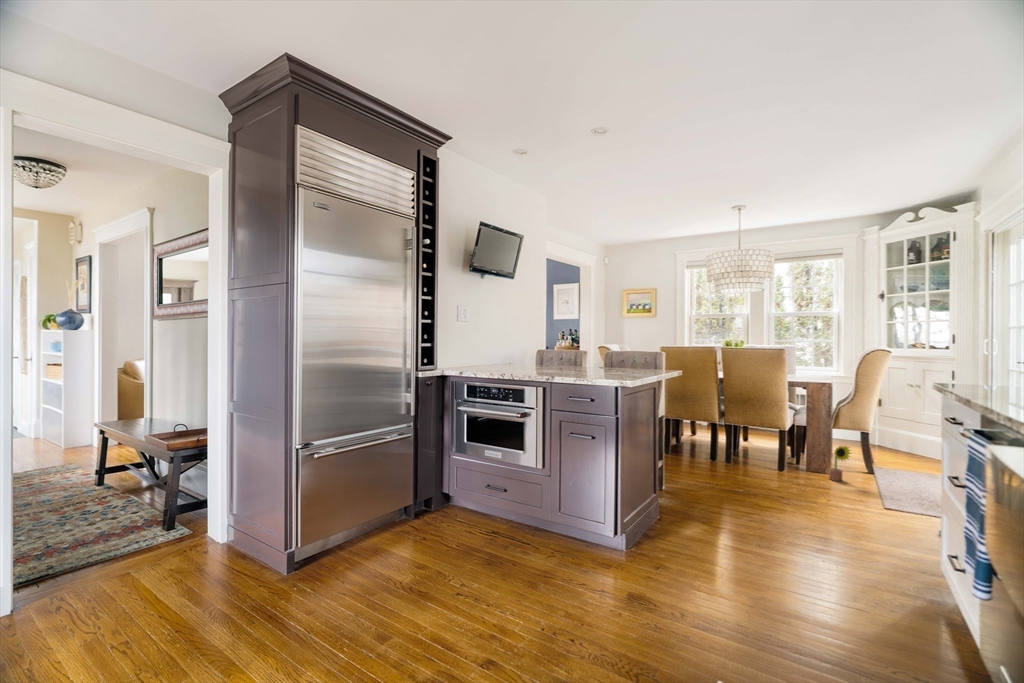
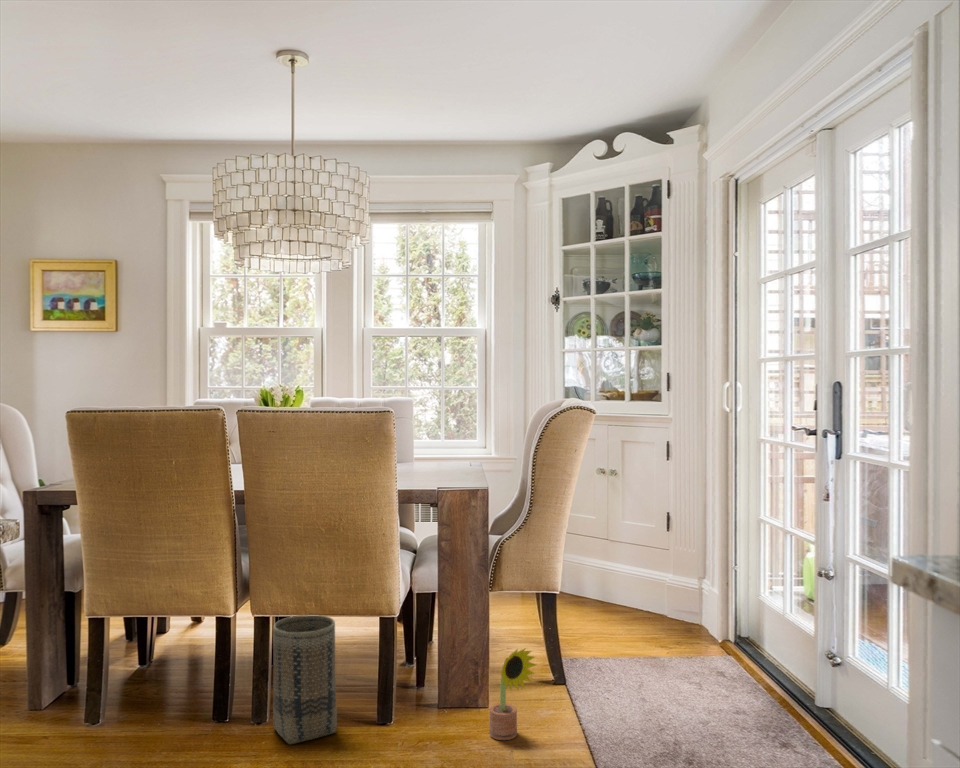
basket: none [736,425,762,469] -> present [273,615,337,744]

